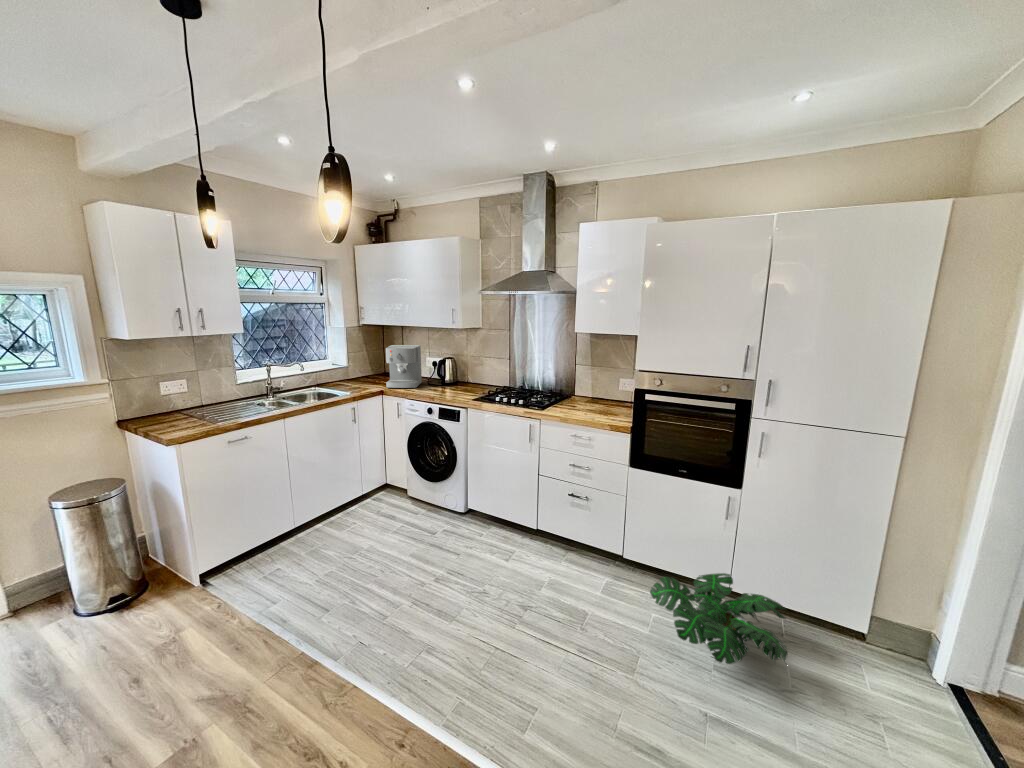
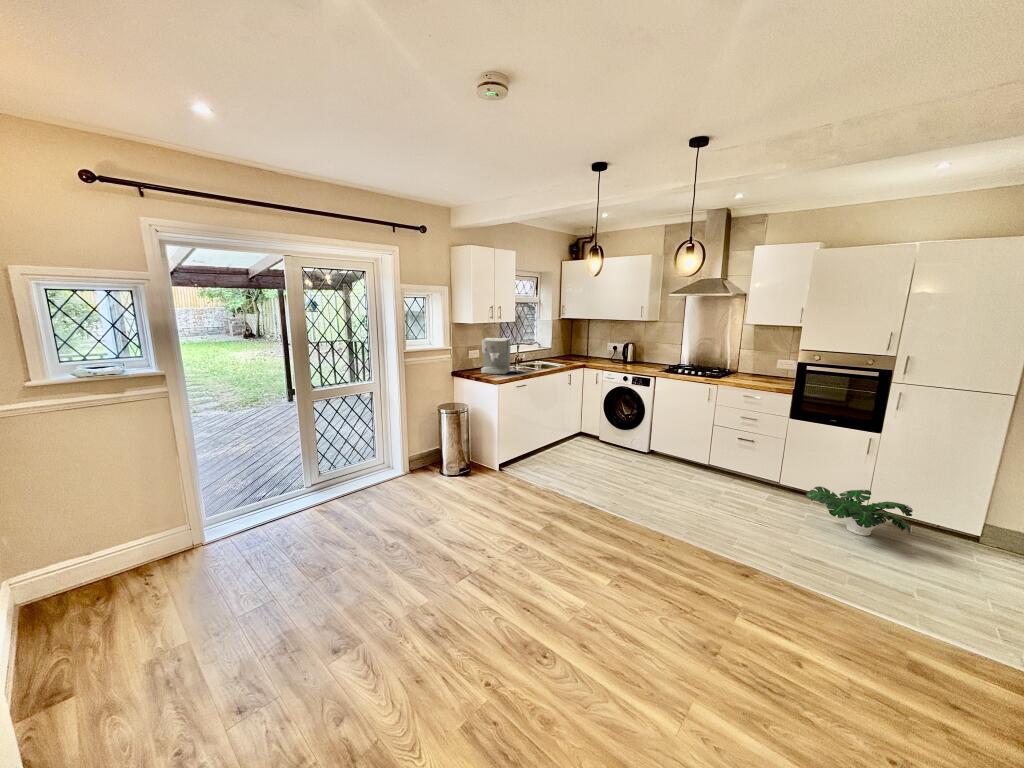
coffee maker: present [386,345,422,388] -> present [481,338,511,374]

